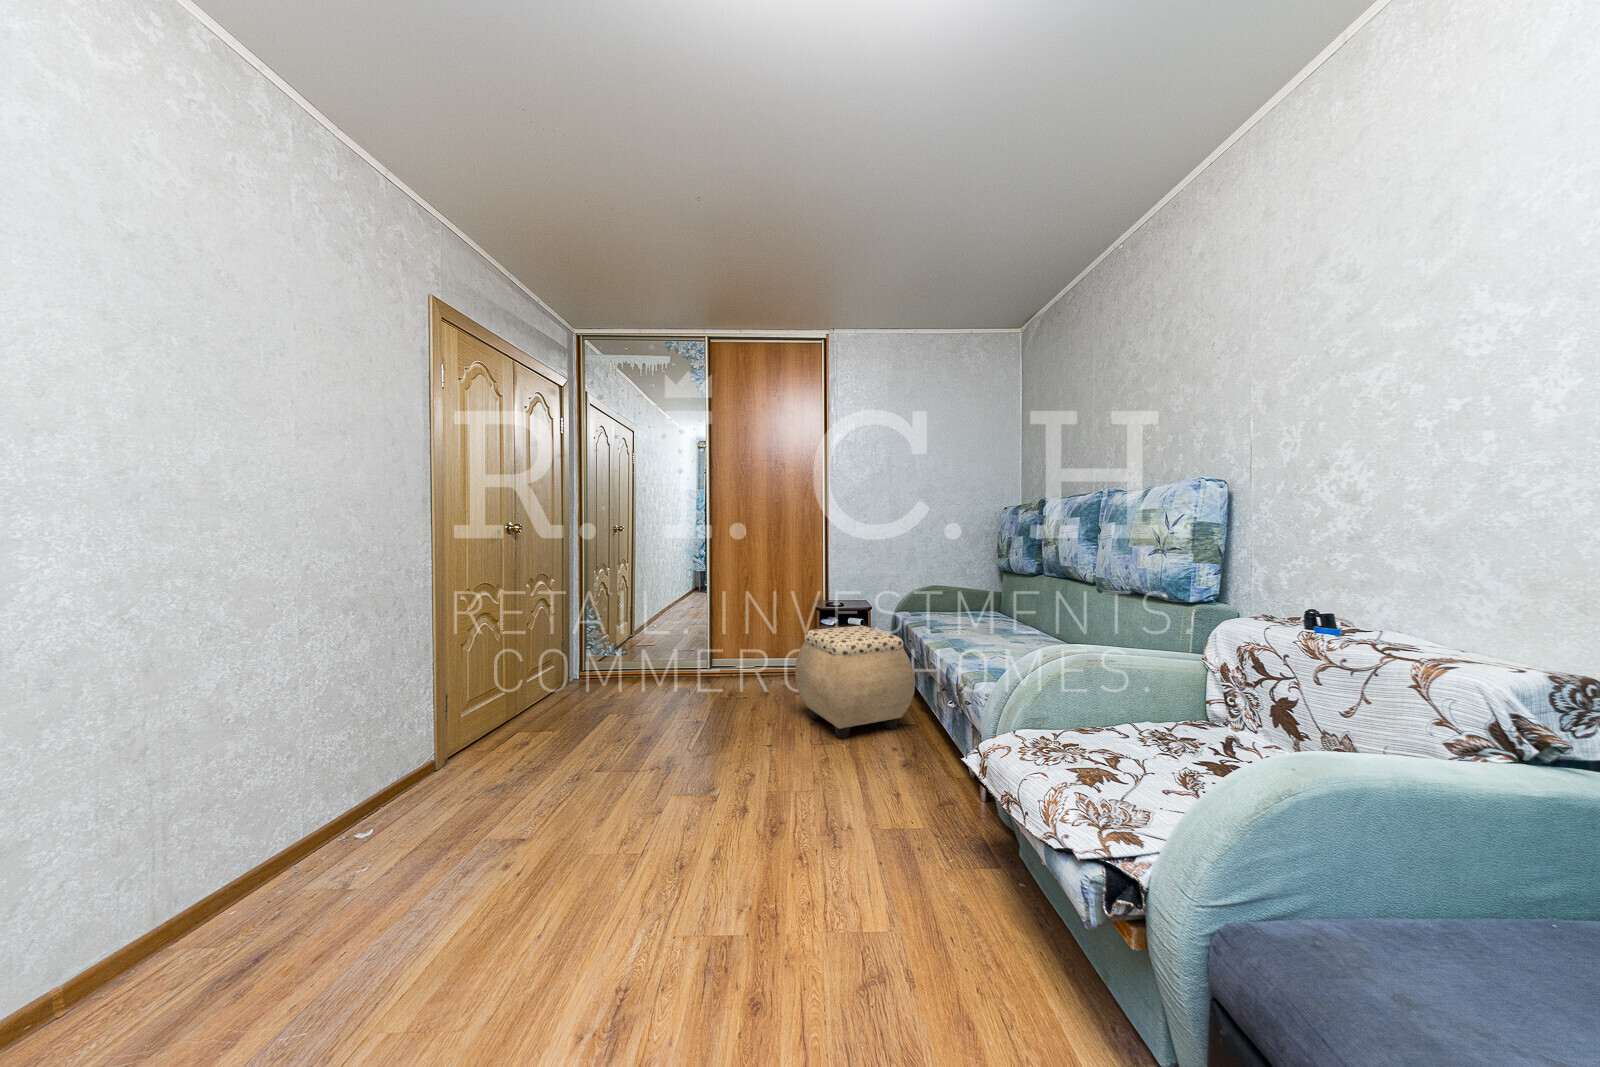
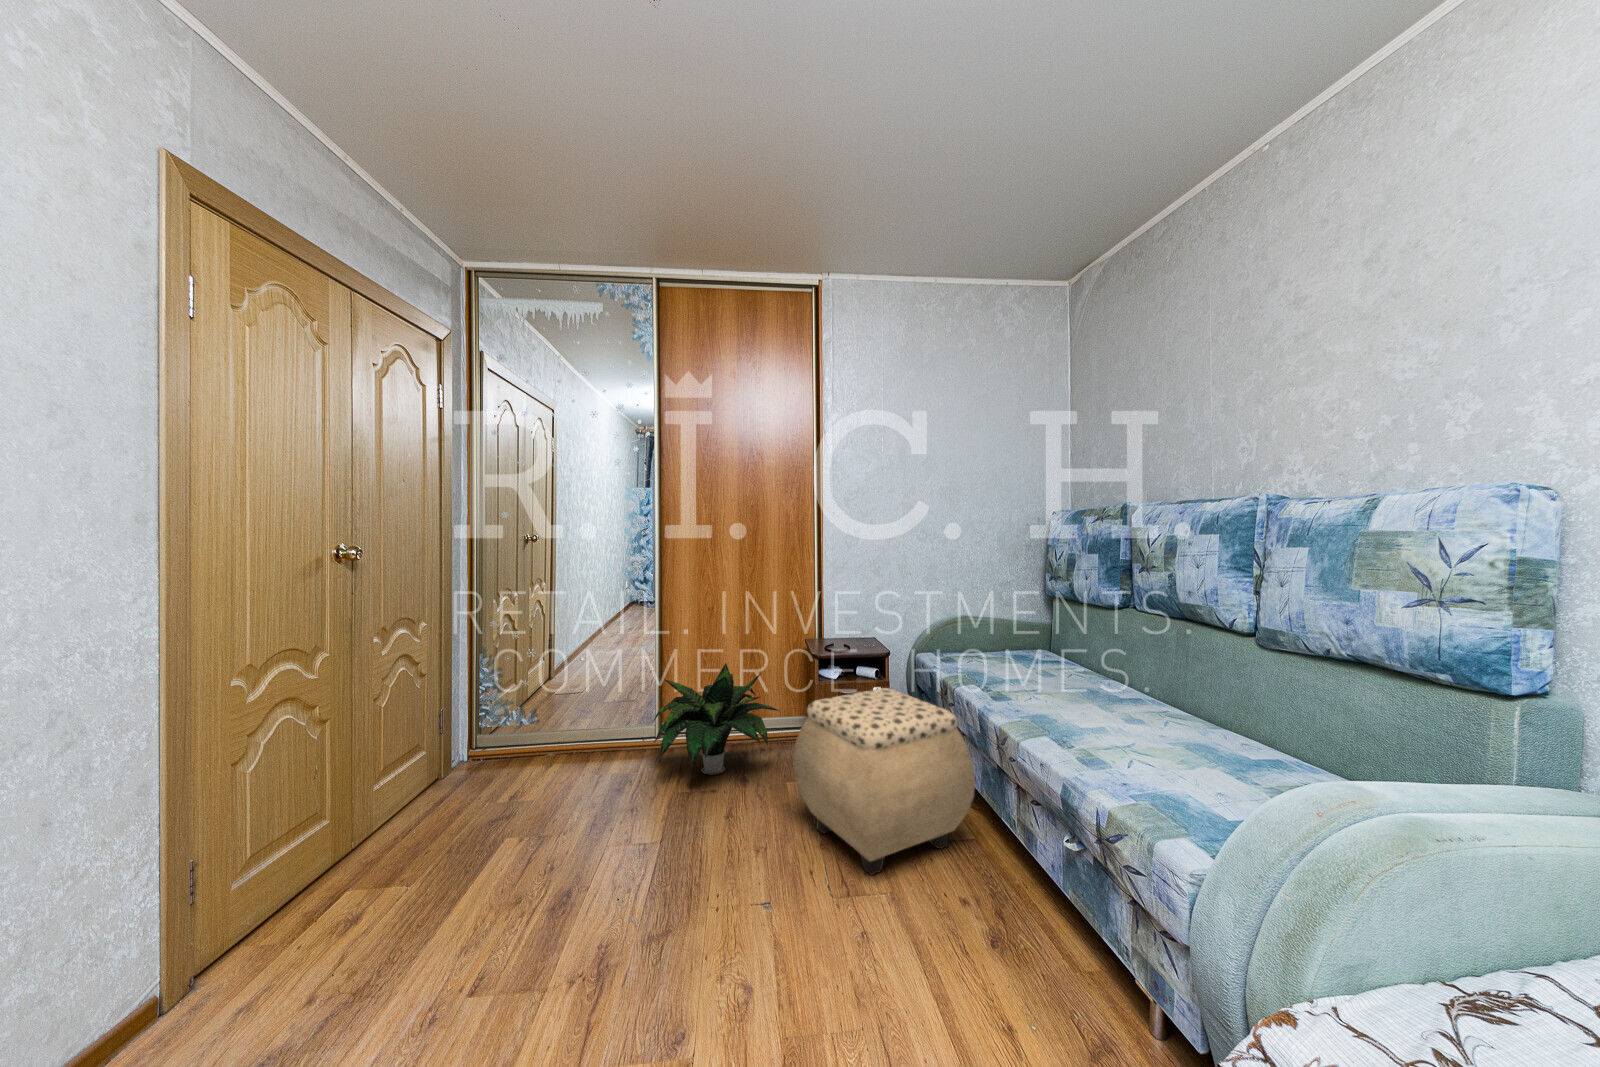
potted plant: none [701,612,795,690] -> present [653,663,779,774]

